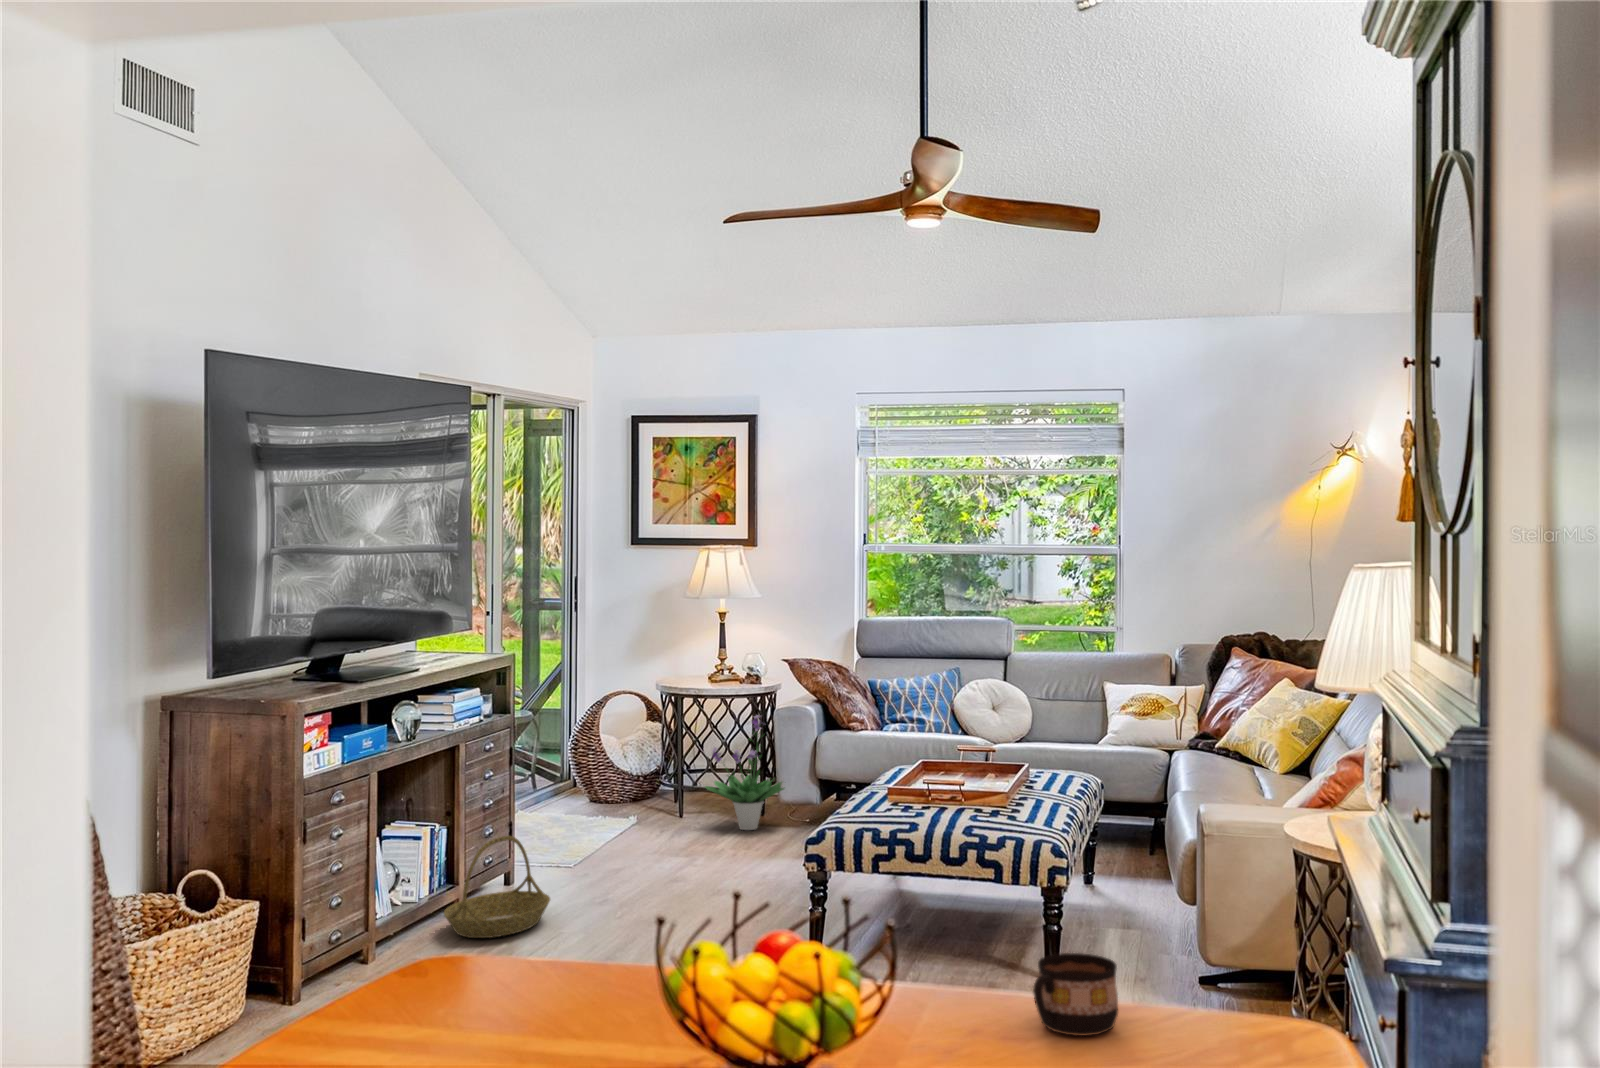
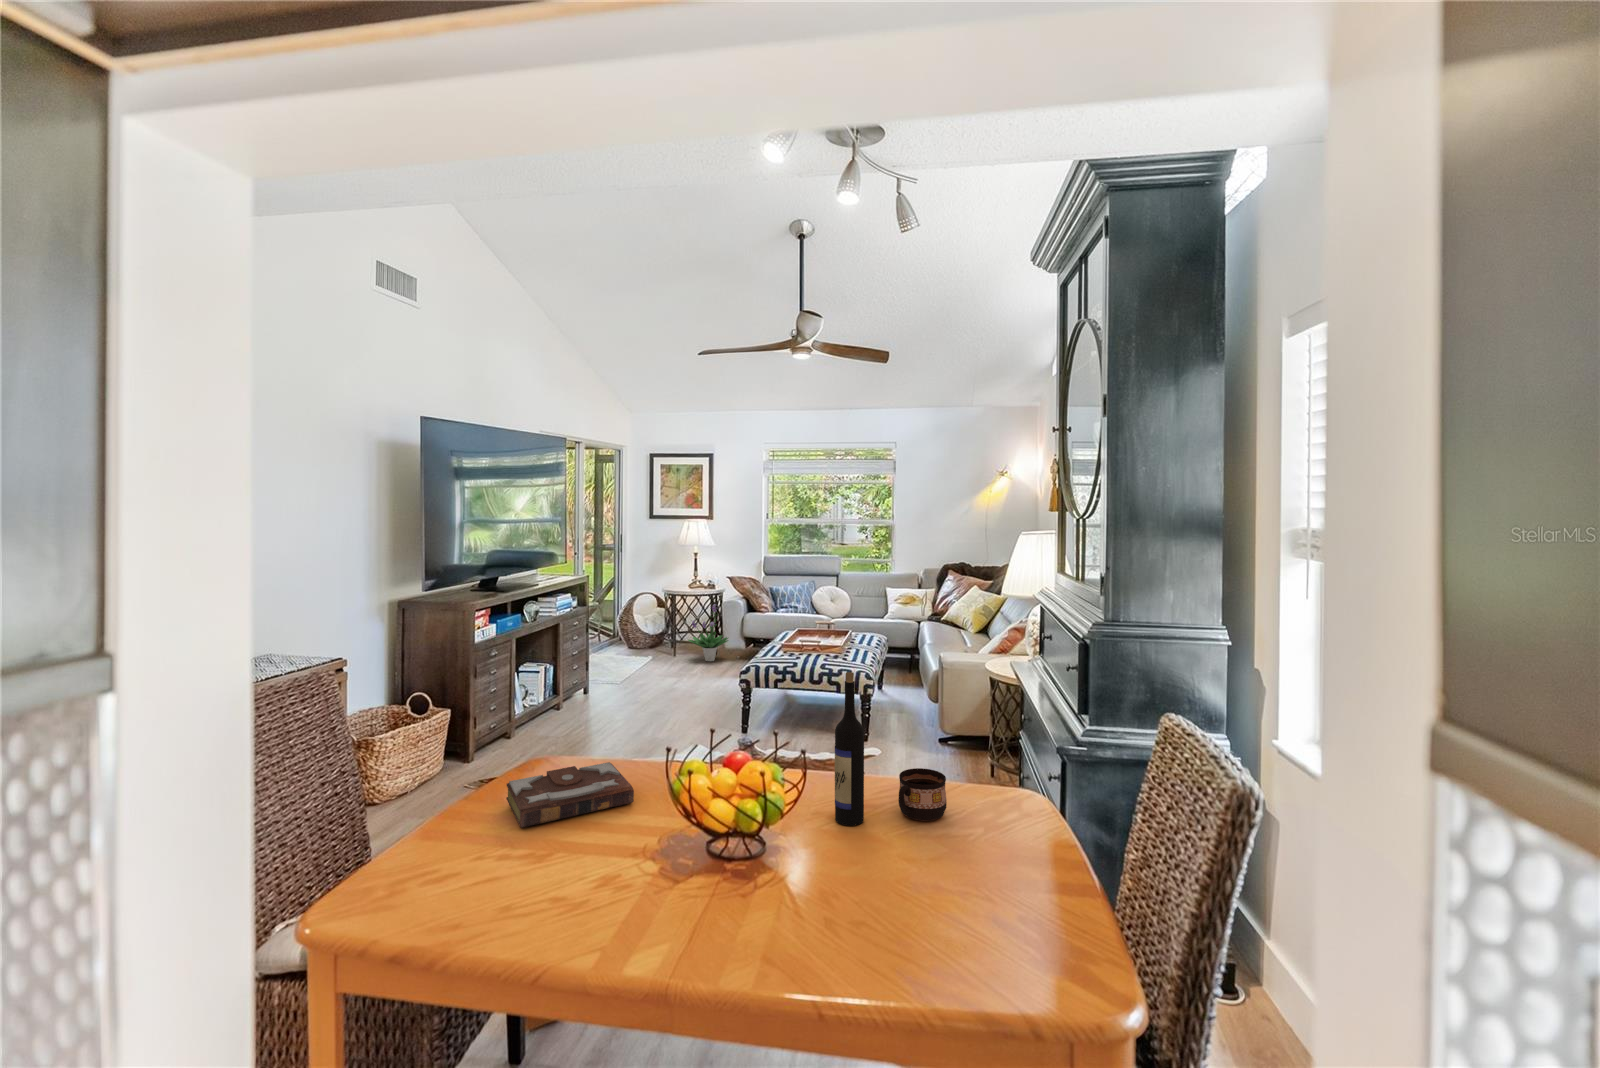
wine bottle: none [926,785,976,1039] -> present [835,672,864,826]
basket: present [444,836,550,938] -> none [552,669,609,723]
book: none [394,941,598,1030] -> present [506,762,634,828]

